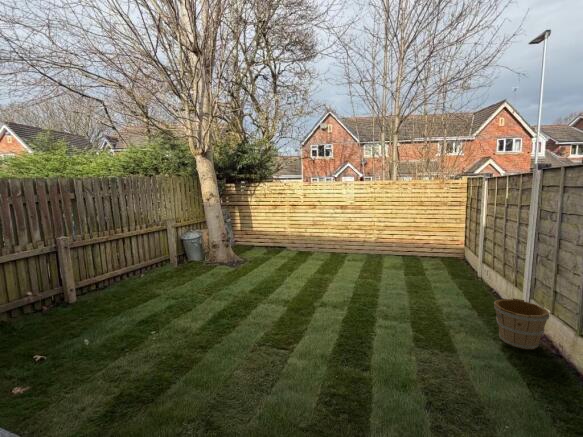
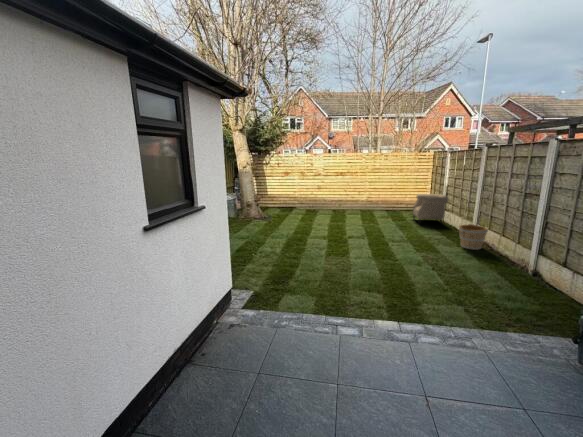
chair: none [434,237,486,285] -> present [413,194,448,224]

